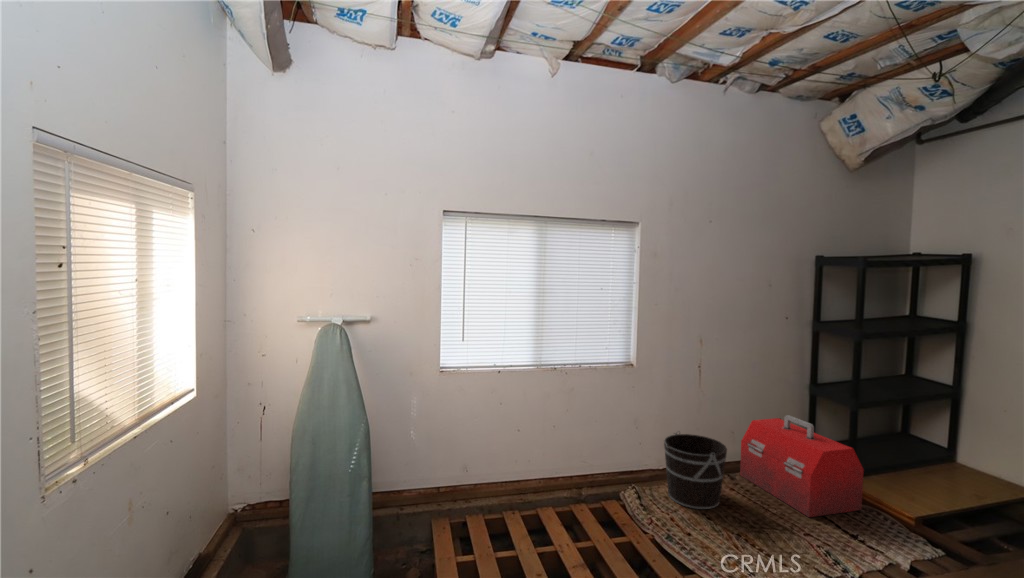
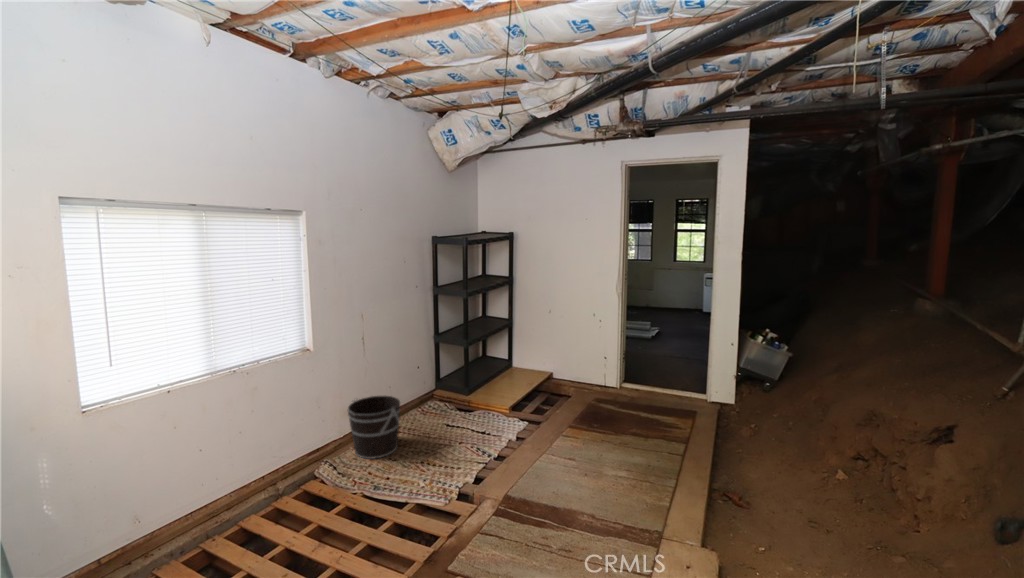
toolbox: present [740,415,864,517] -> none [400,361,481,430]

